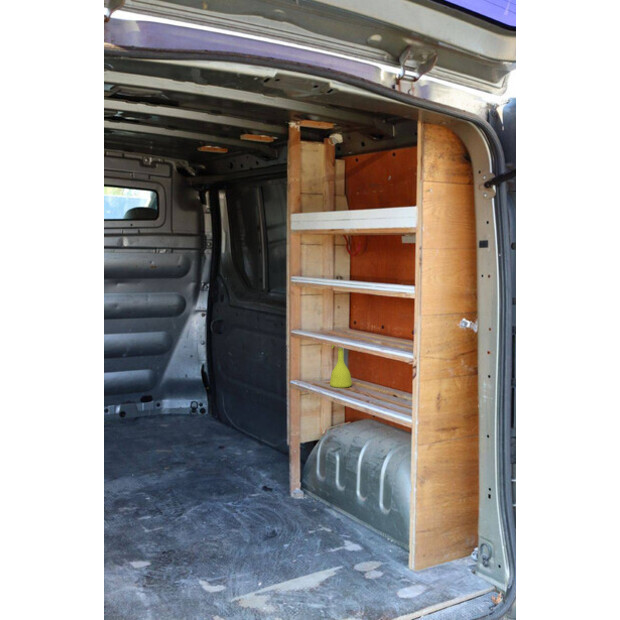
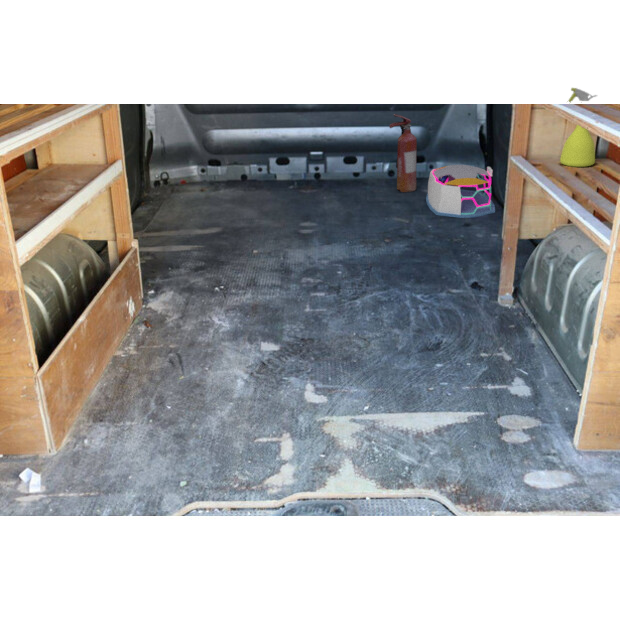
fire extinguisher: none [128,362,153,429] -> present [389,114,417,192]
storage bin: none [167,399,233,443] -> present [426,165,495,218]

